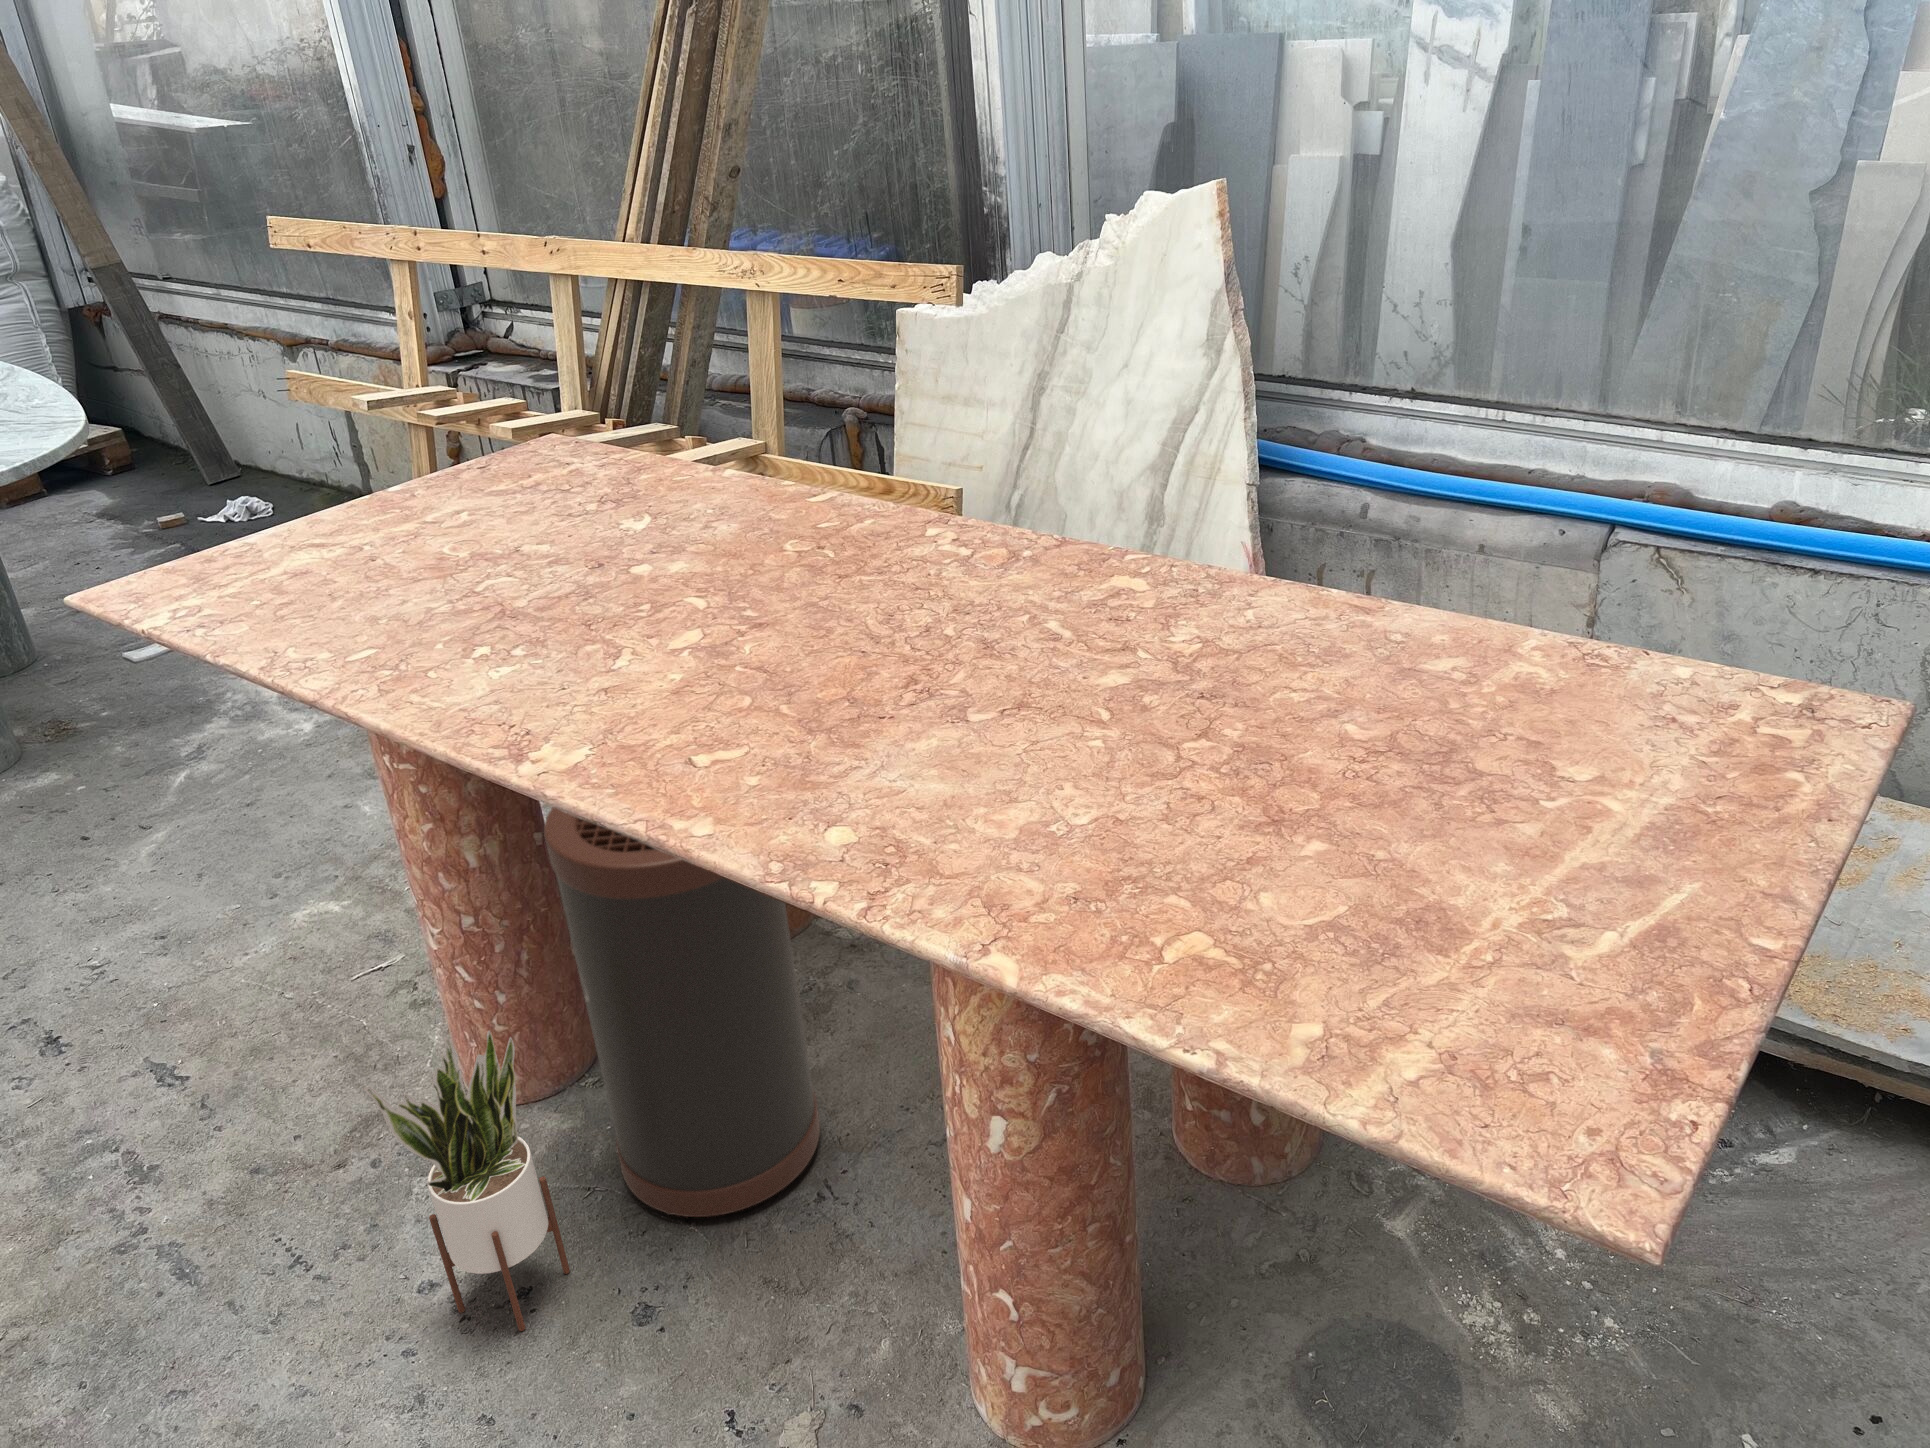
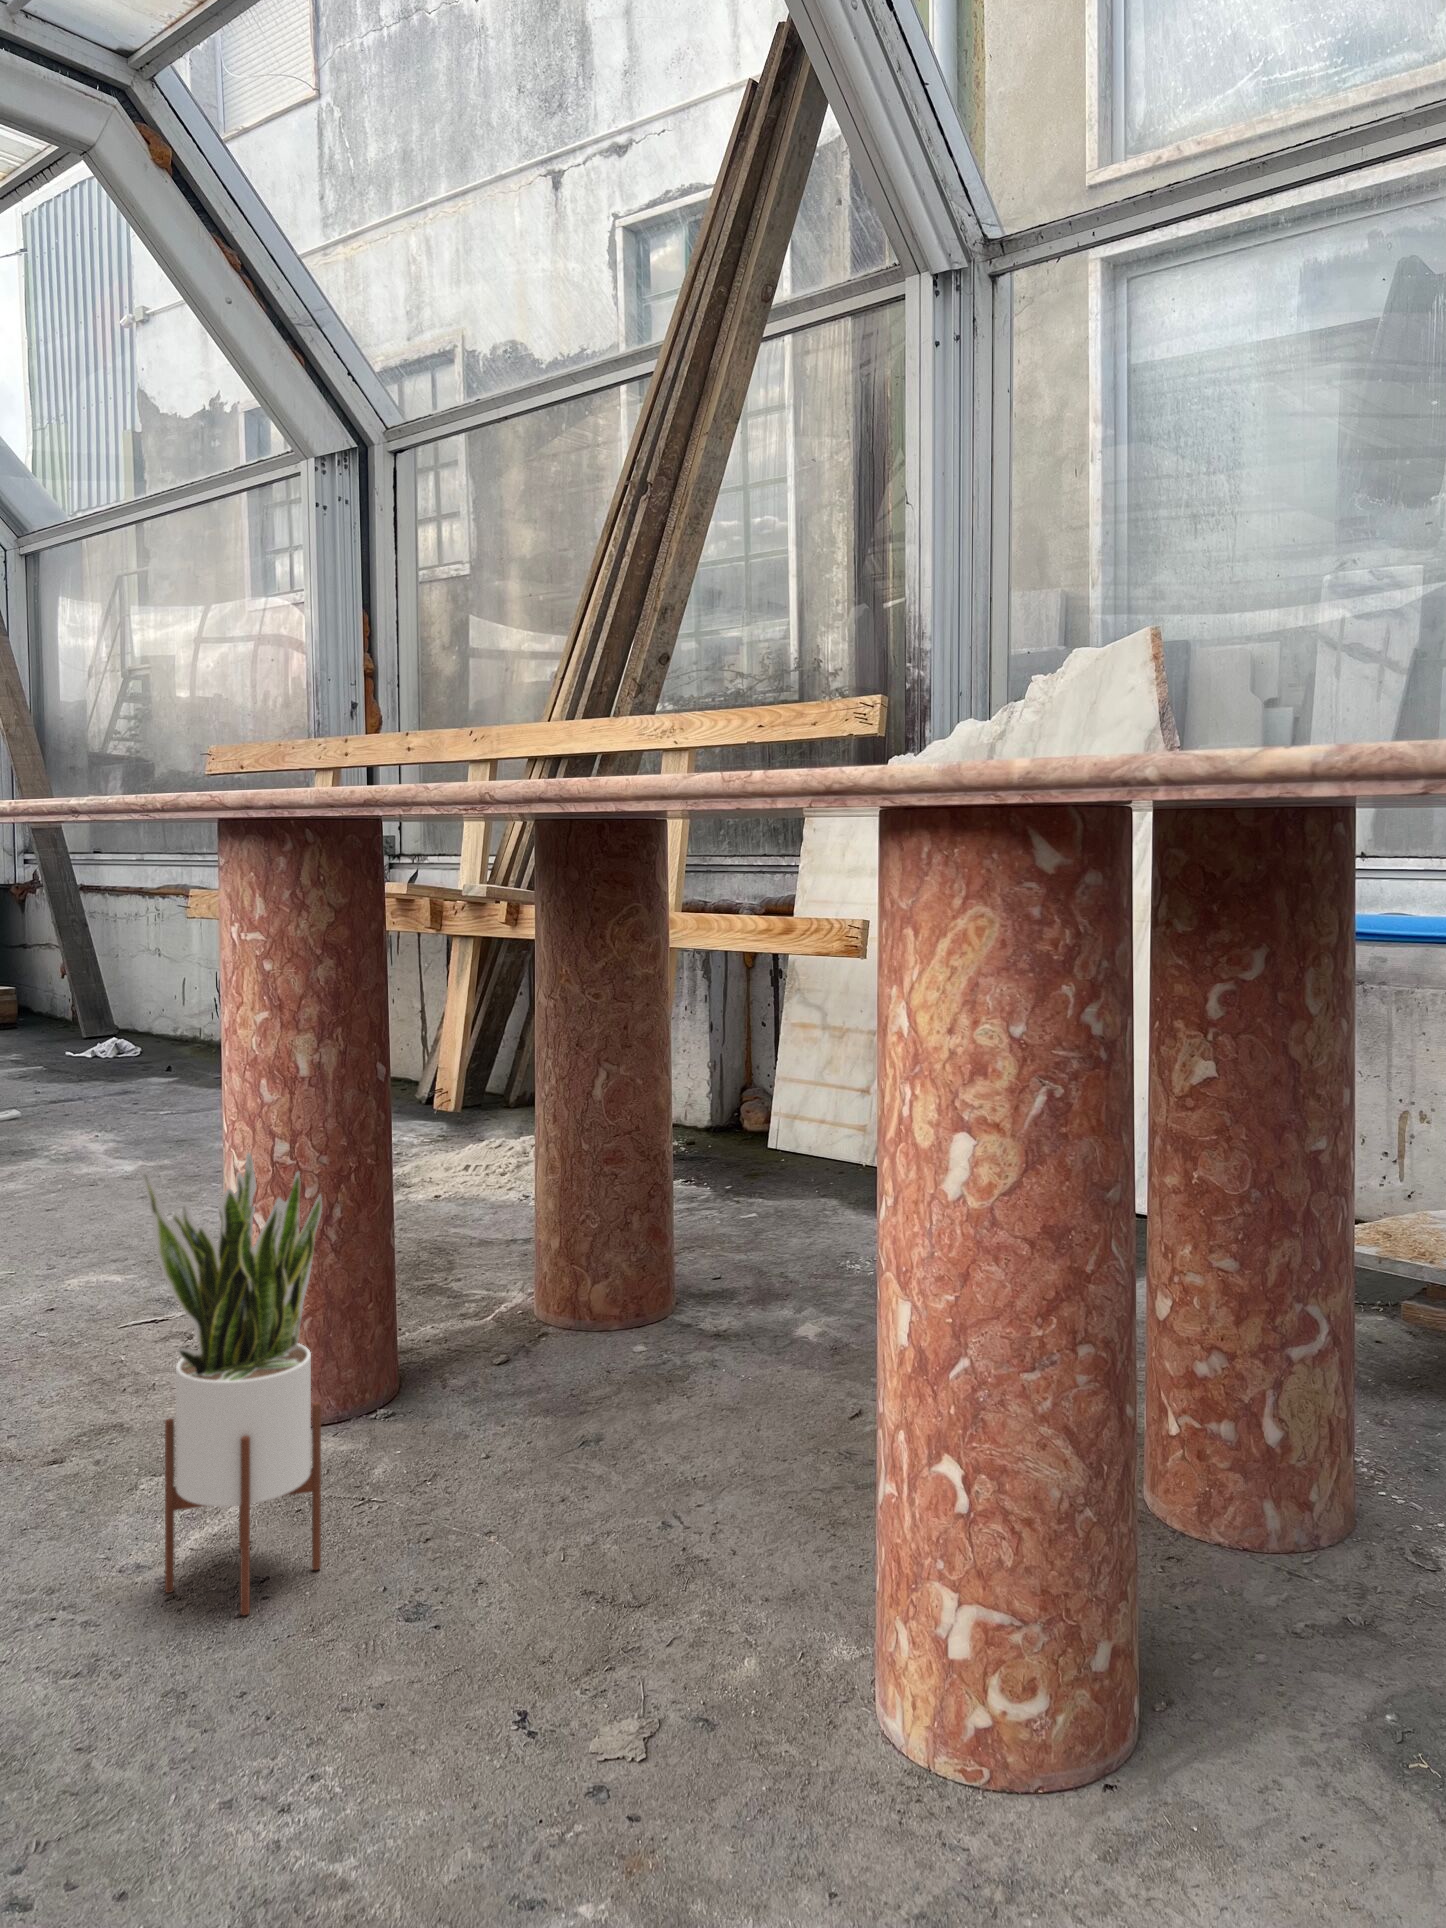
trash can: present [544,807,820,1217] -> none [406,962,669,1531]

